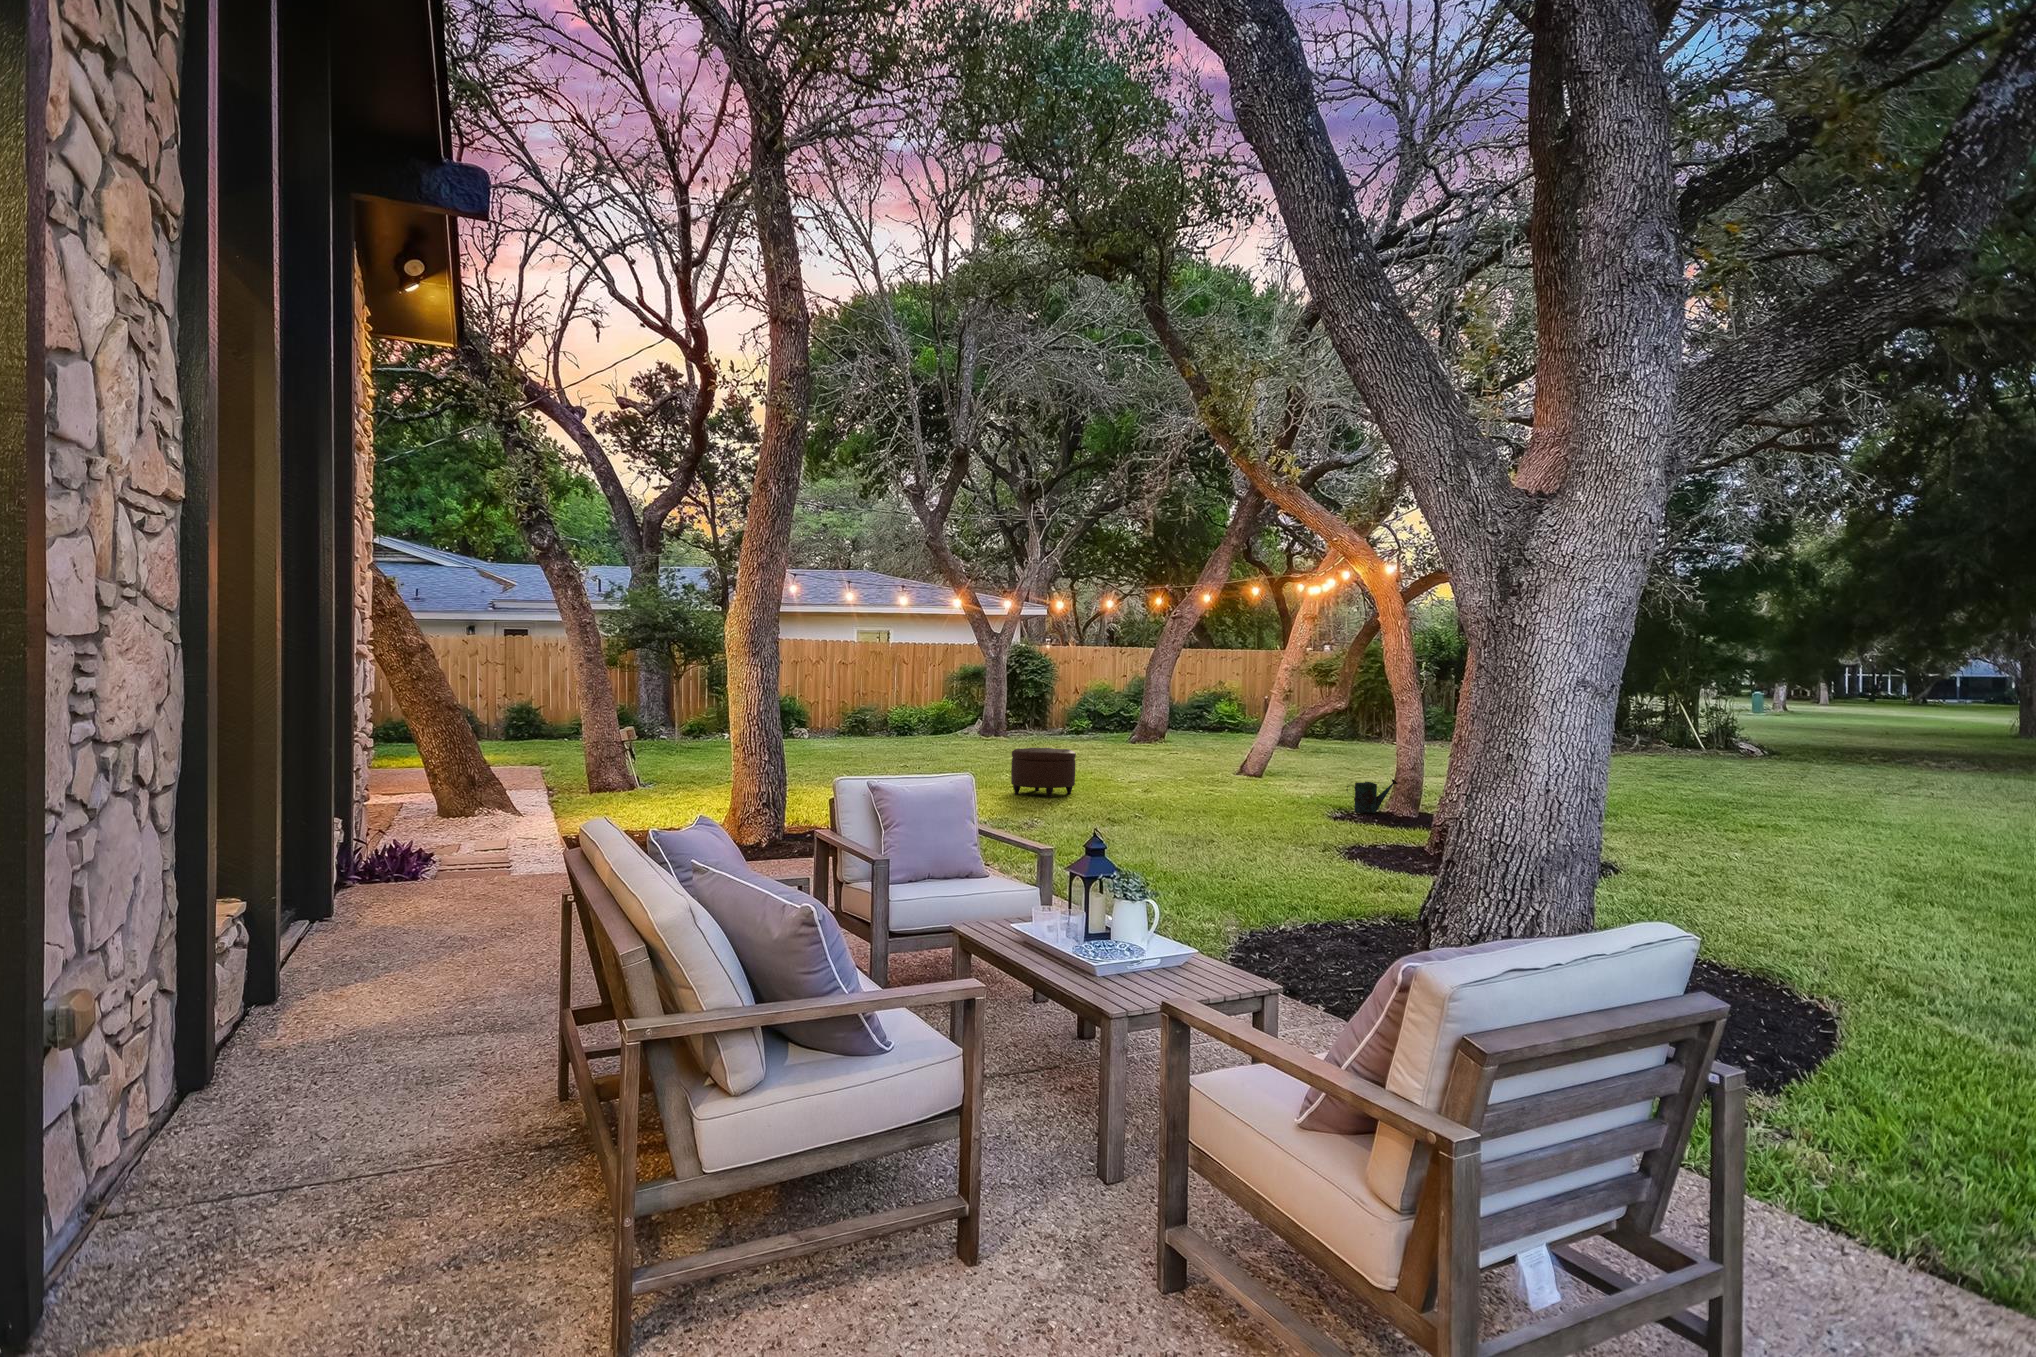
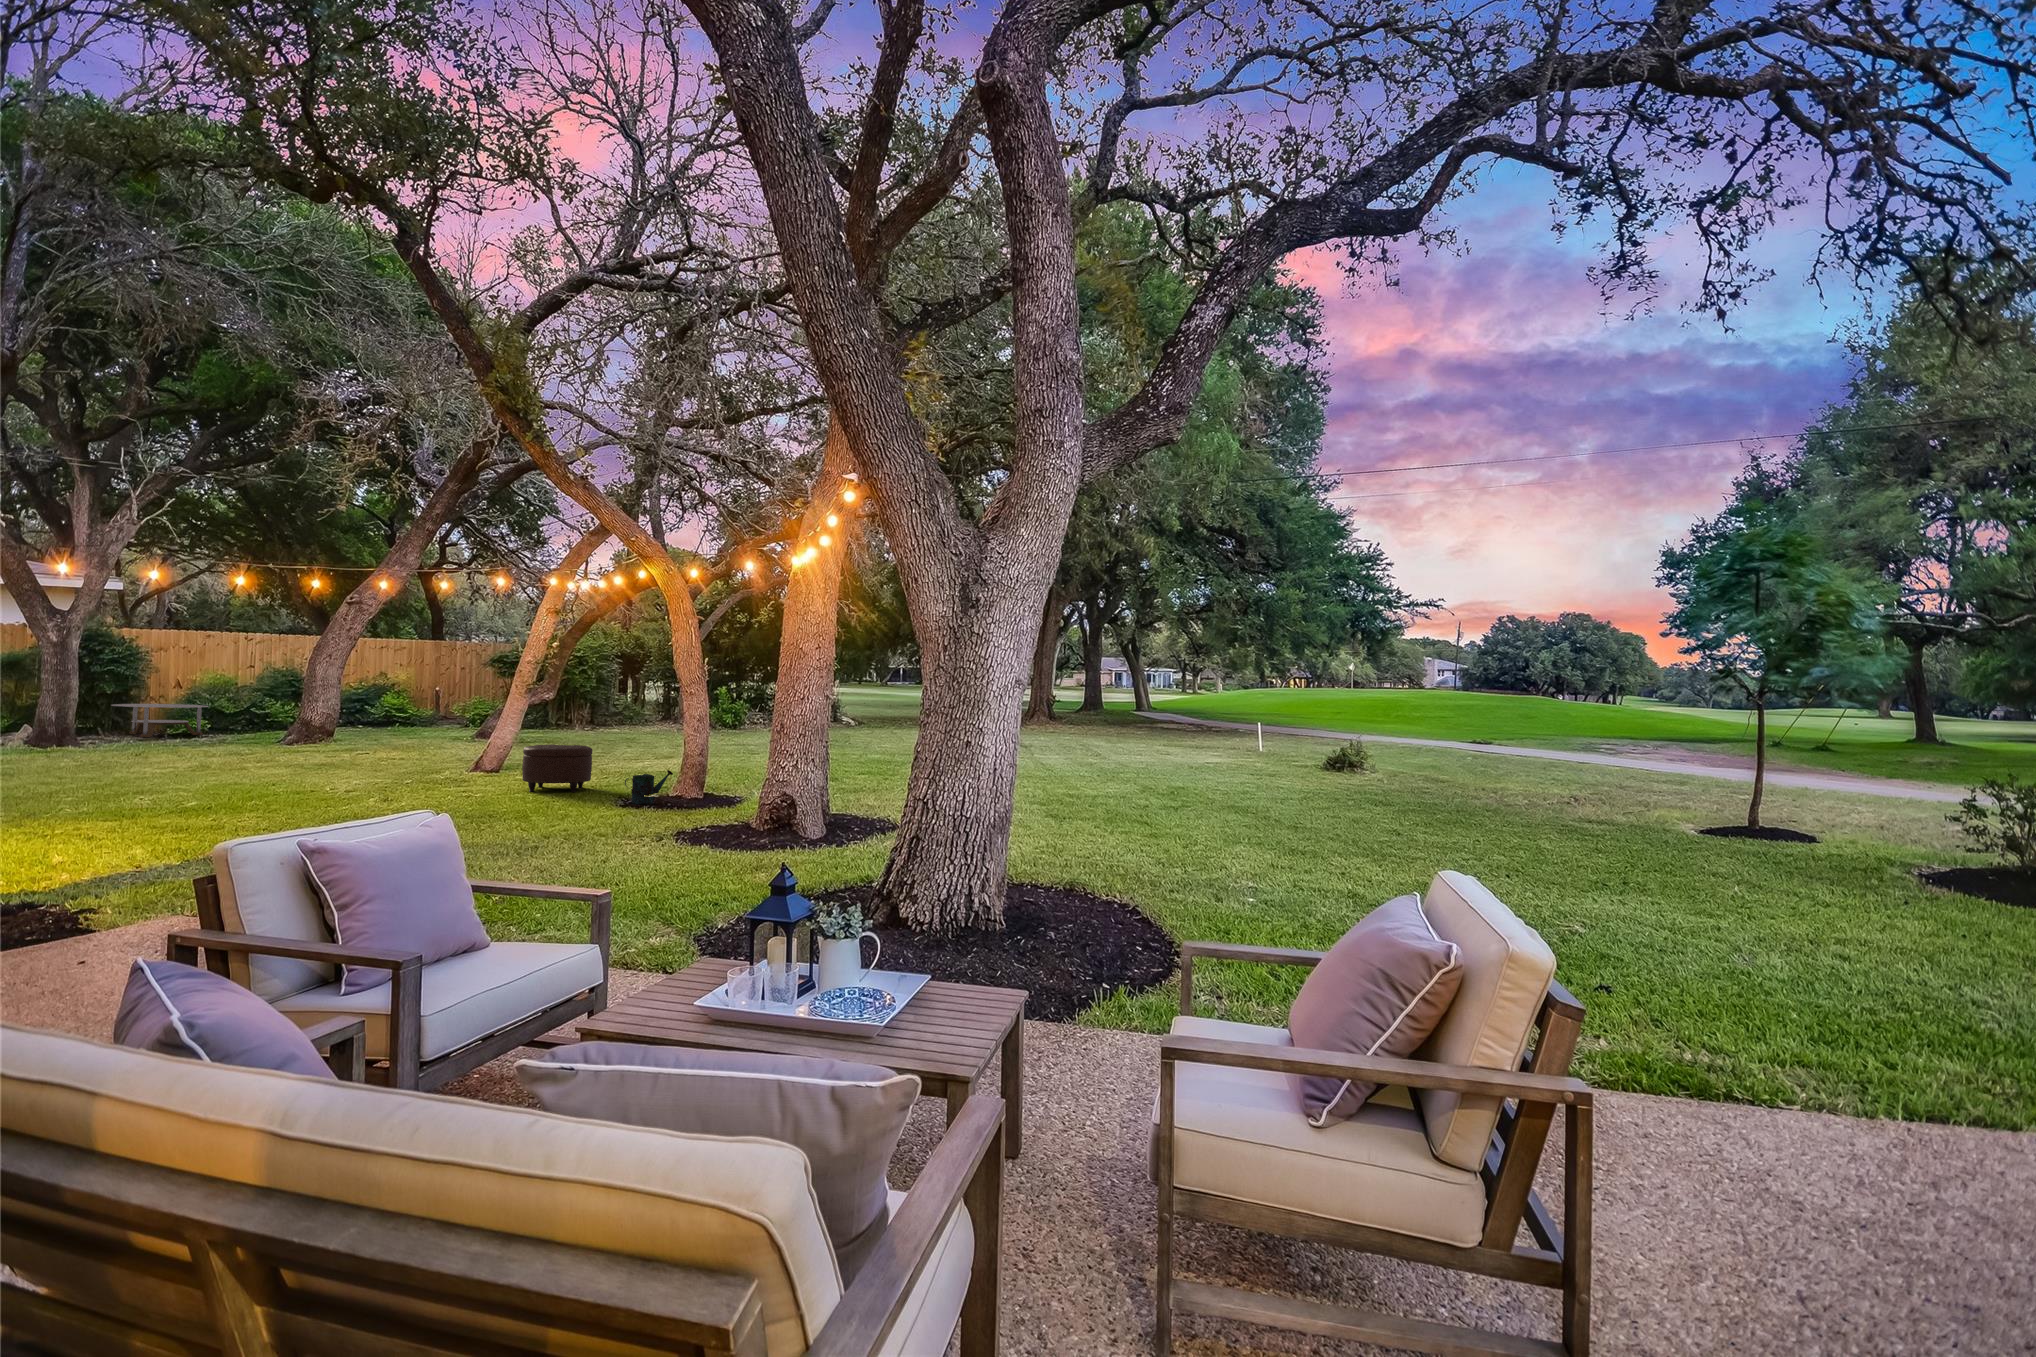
round table: none [1030,708,1088,734] -> present [112,704,208,737]
ottoman: present [1011,748,1076,798] -> present [522,744,593,792]

